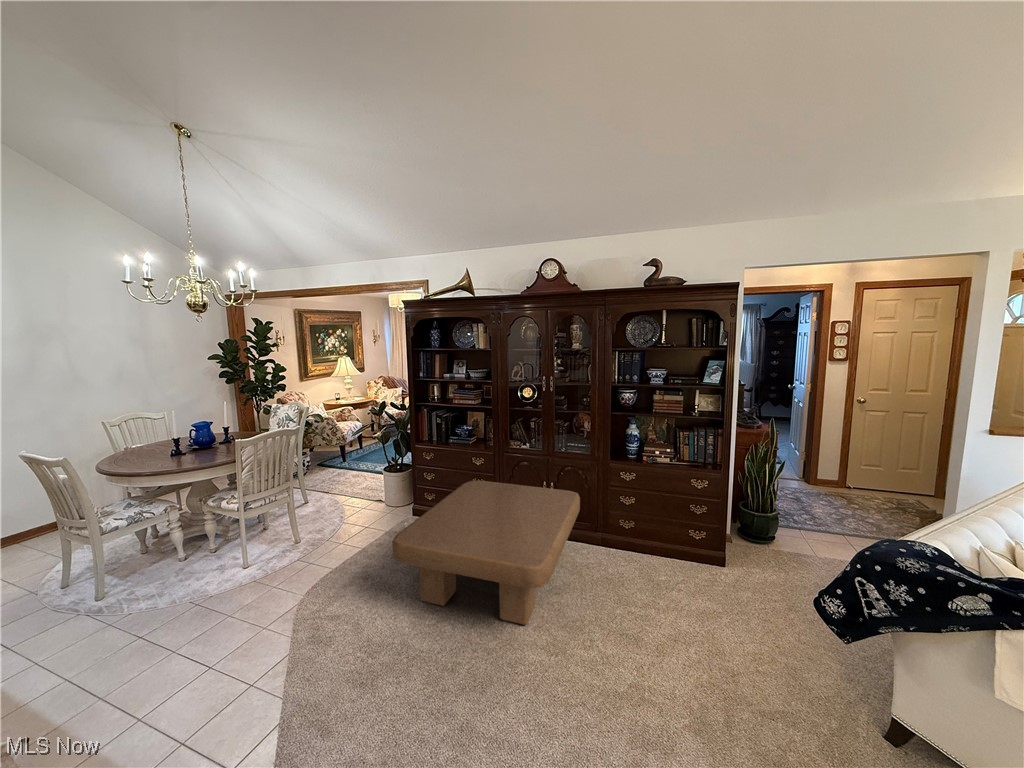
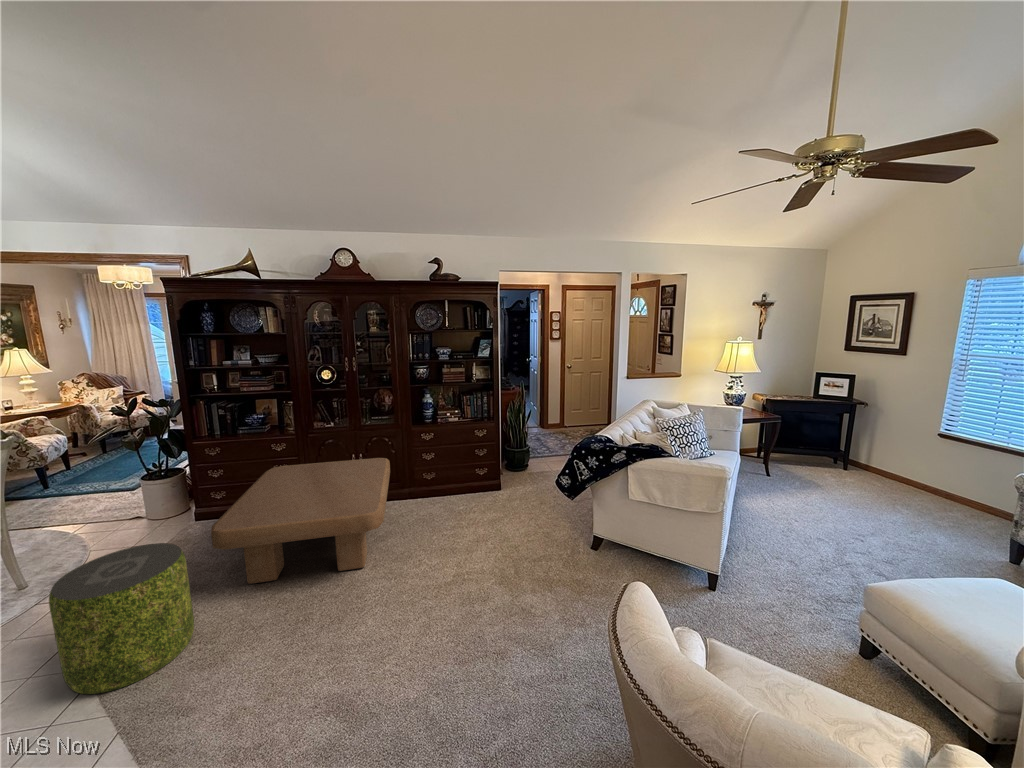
pouf: none [264,540,366,675] -> present [49,543,194,694]

